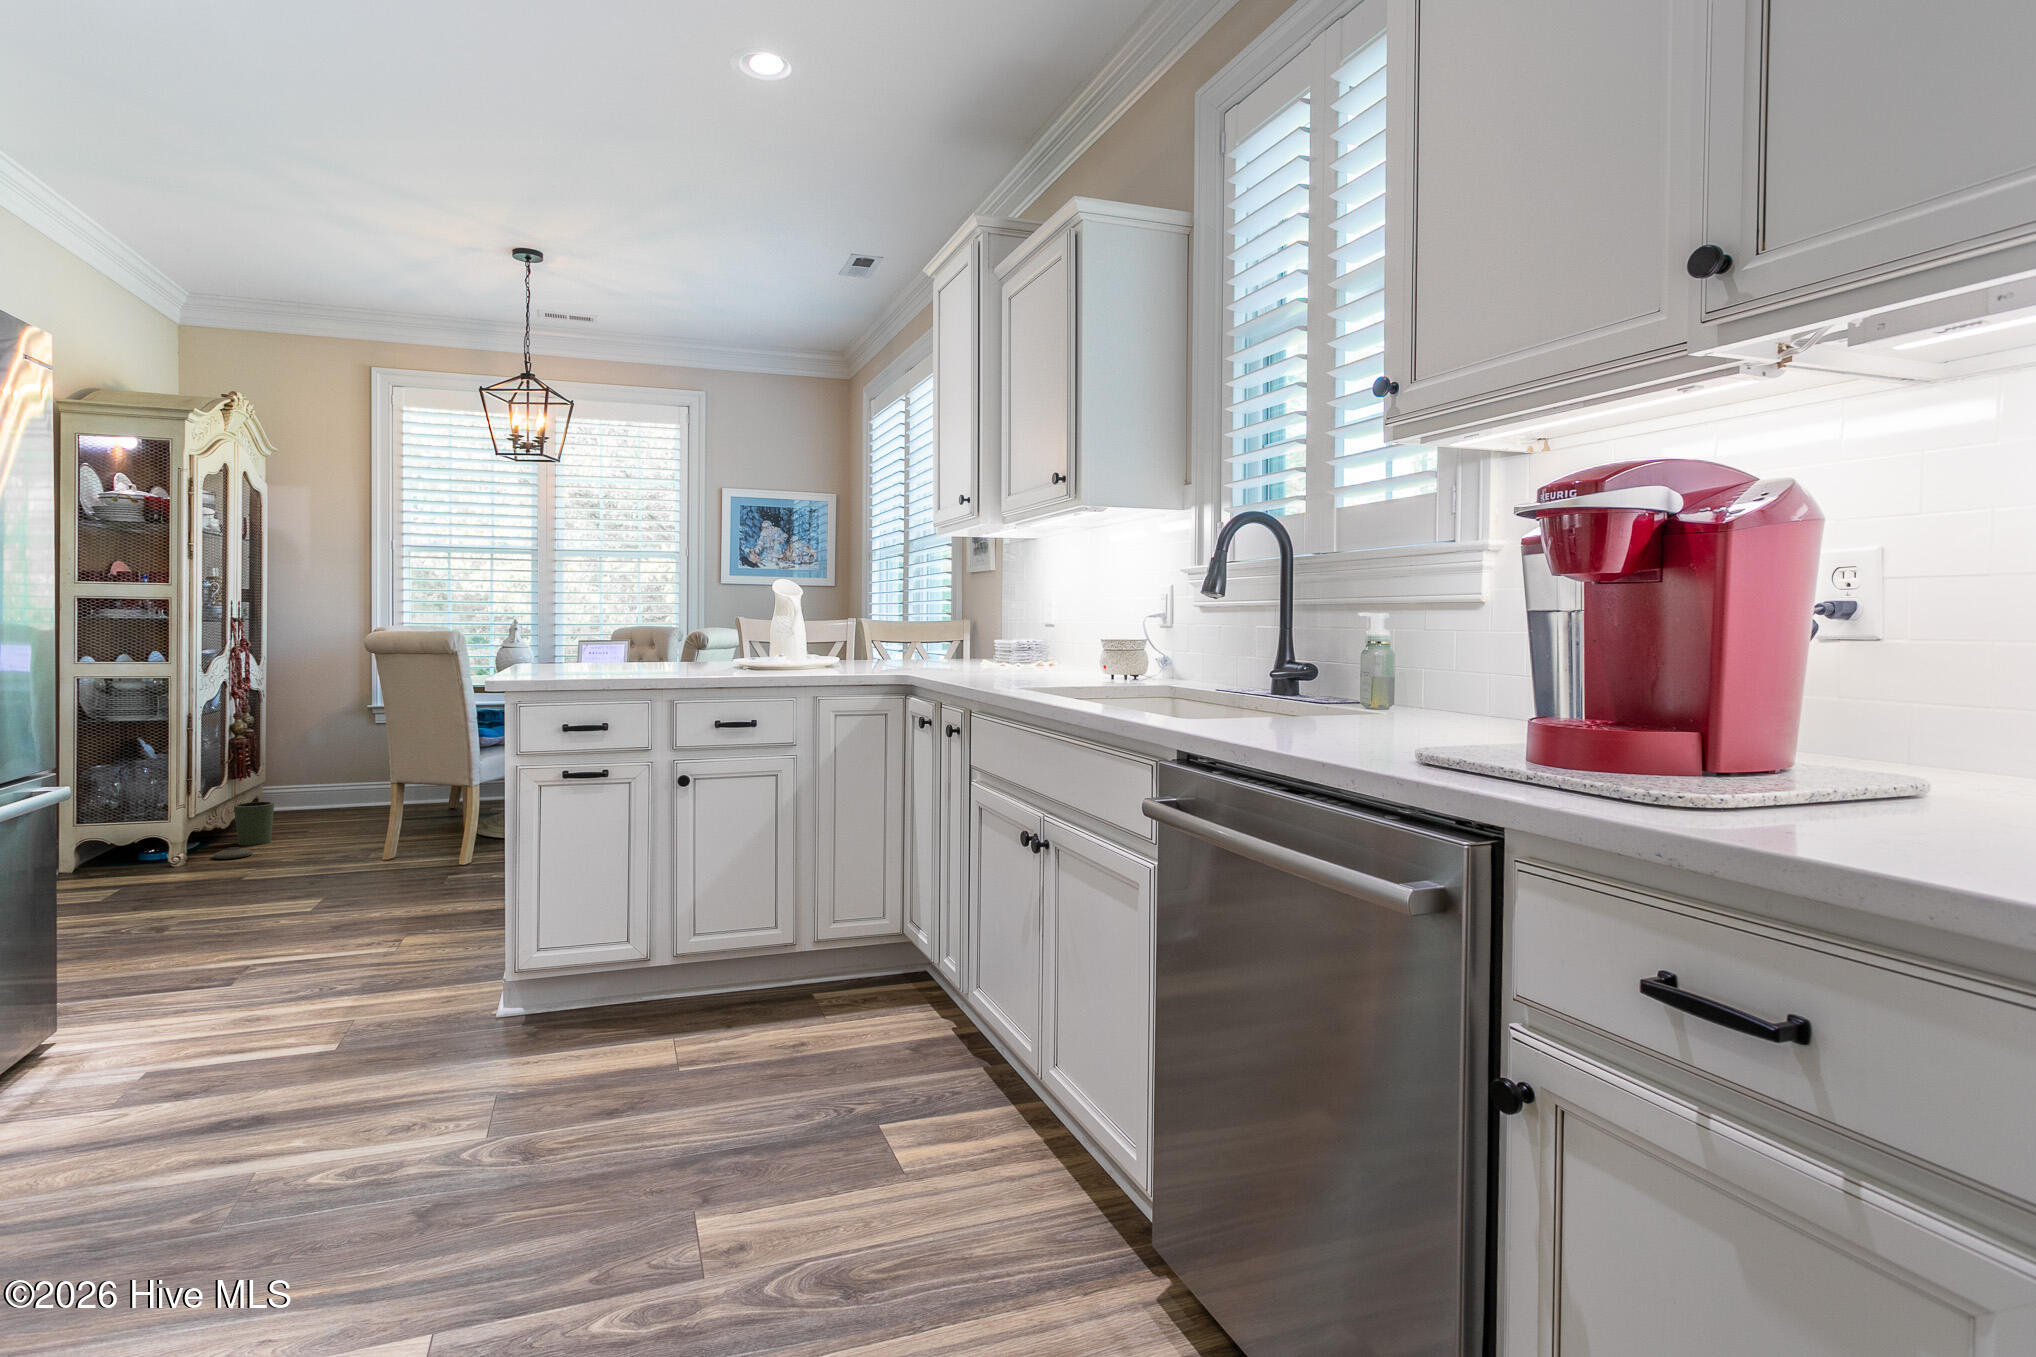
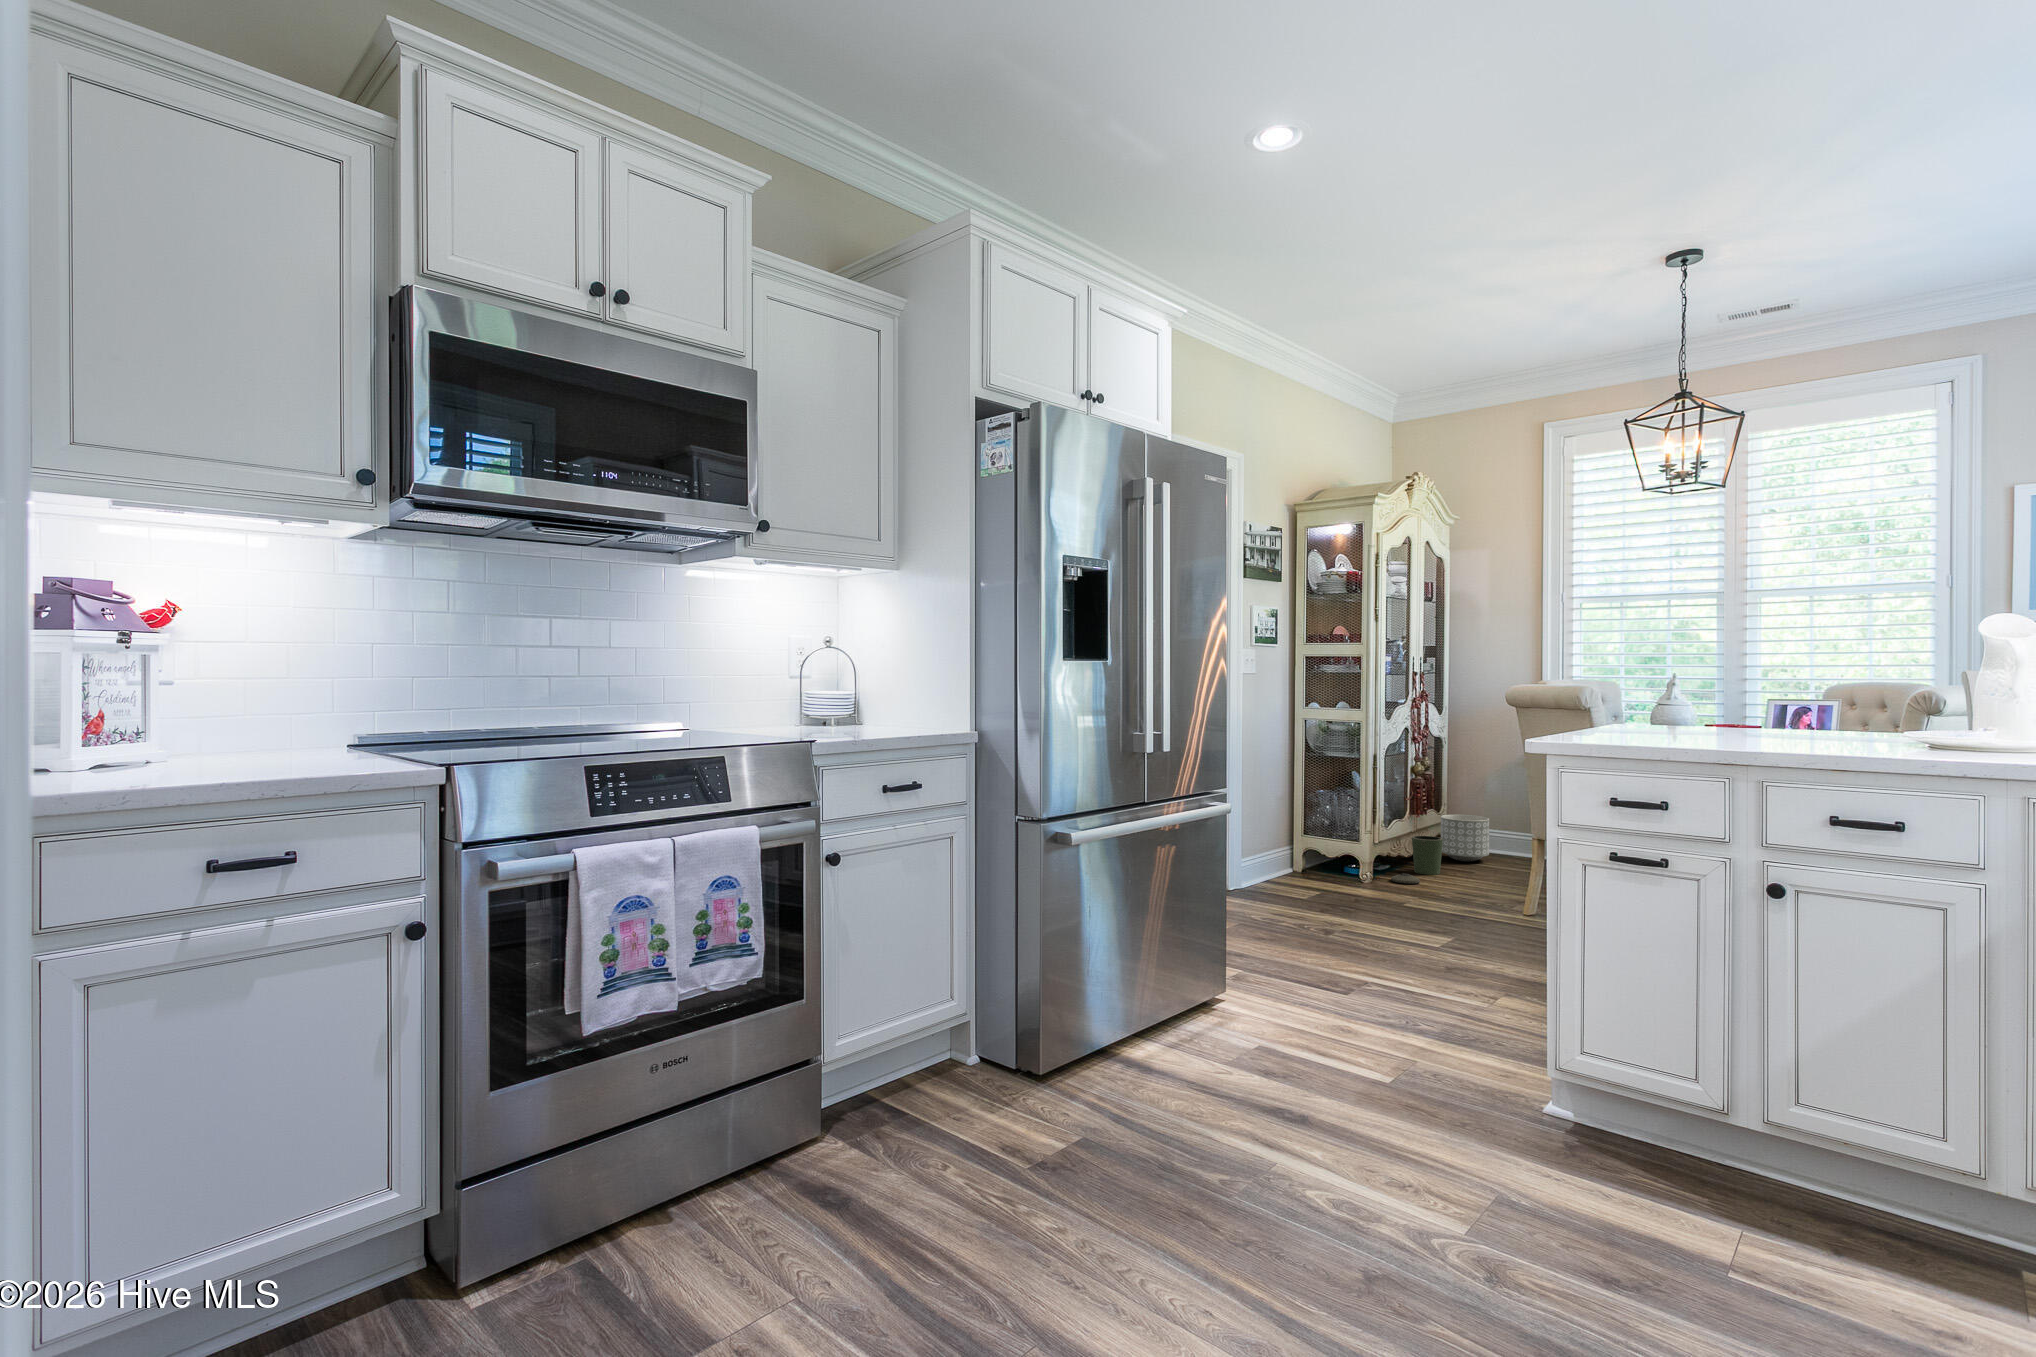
planter: none [262,774,321,825] -> present [1441,815,1489,861]

